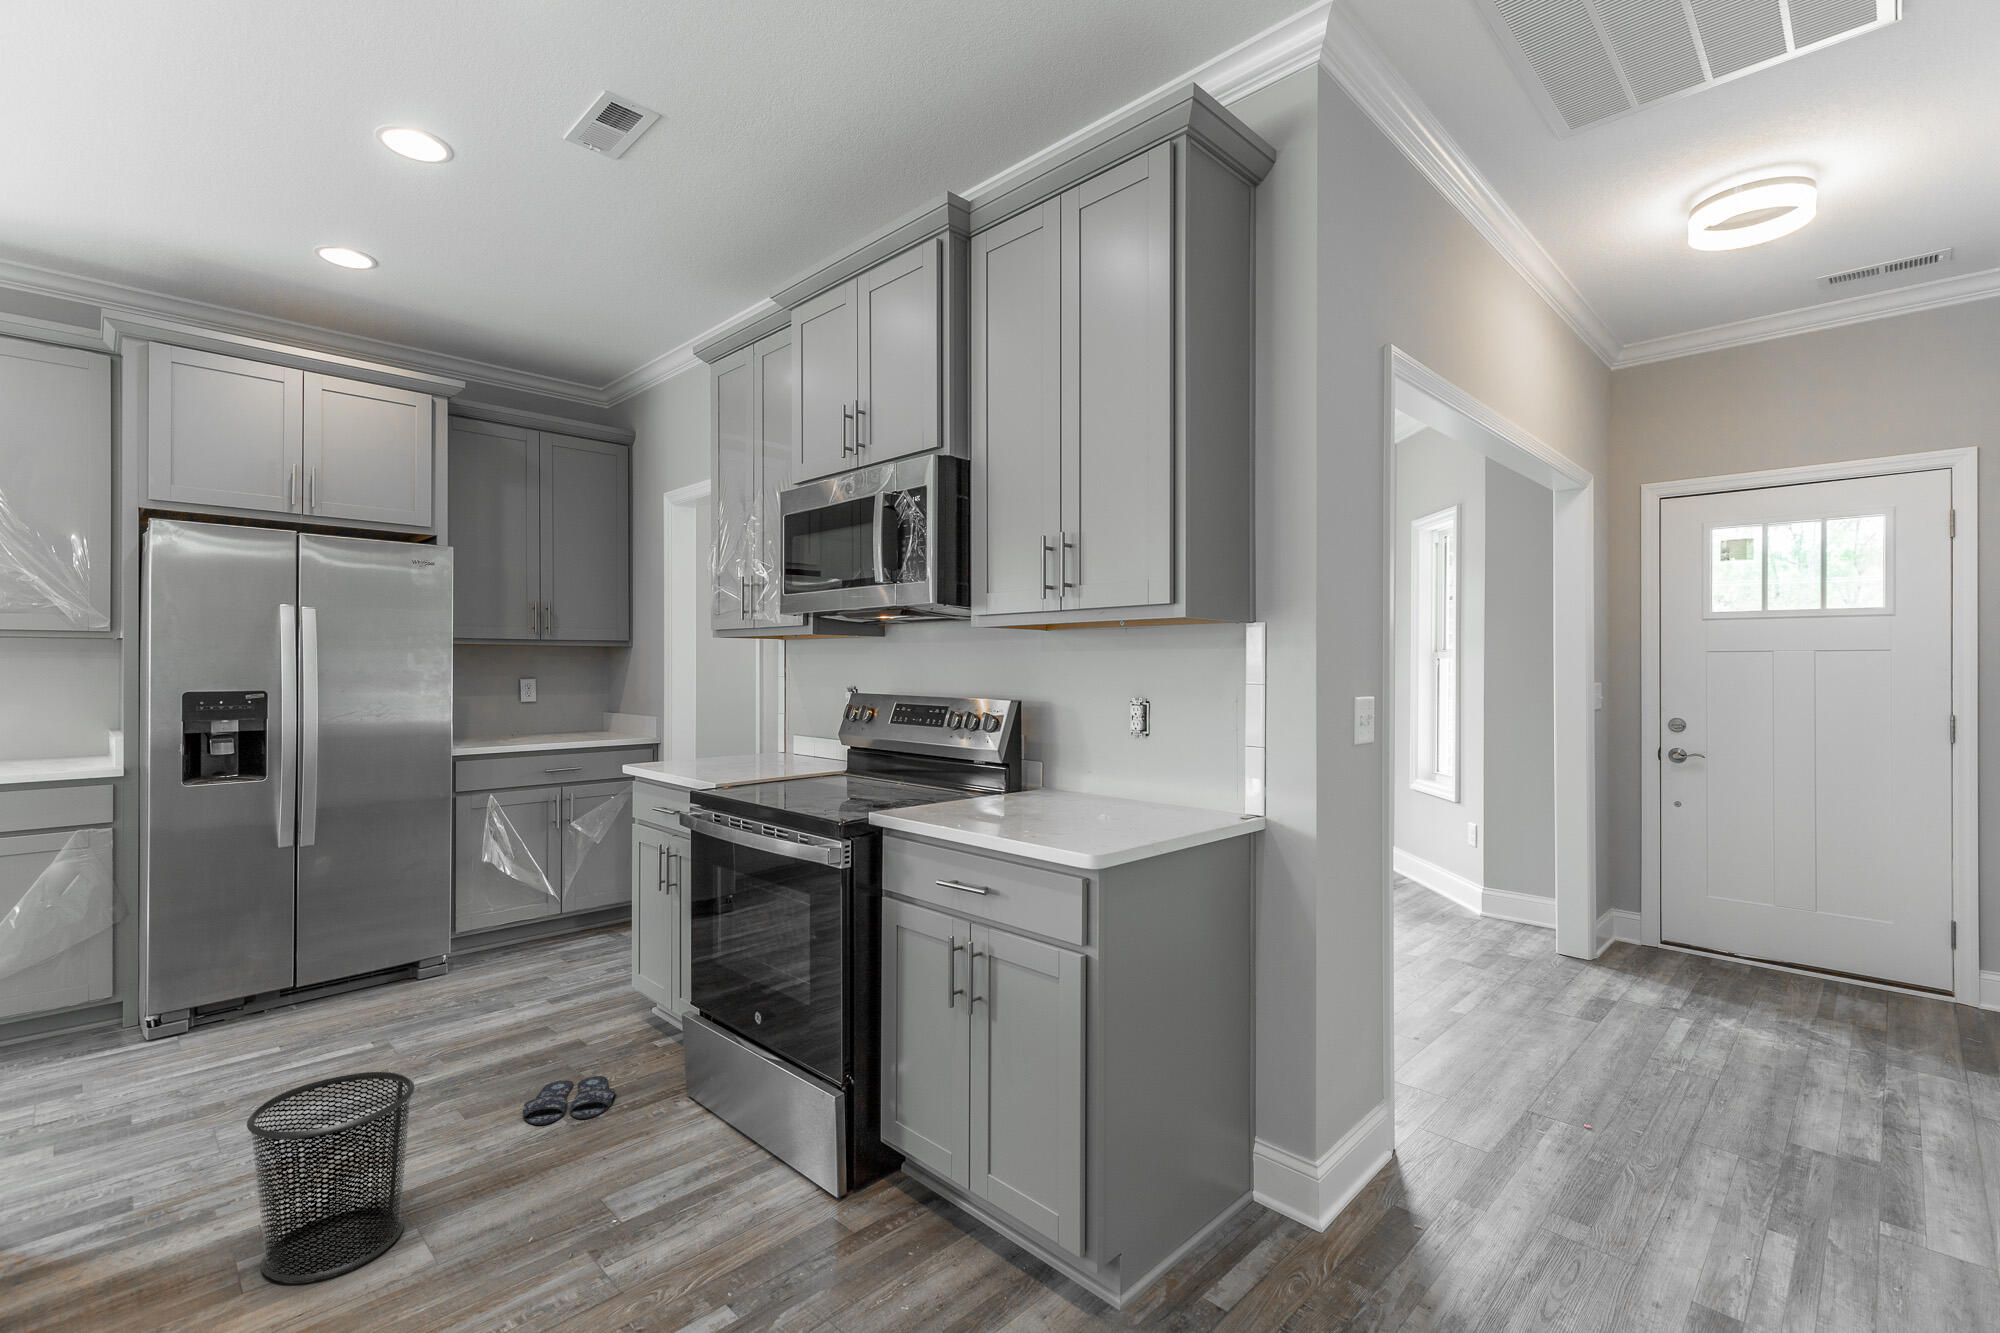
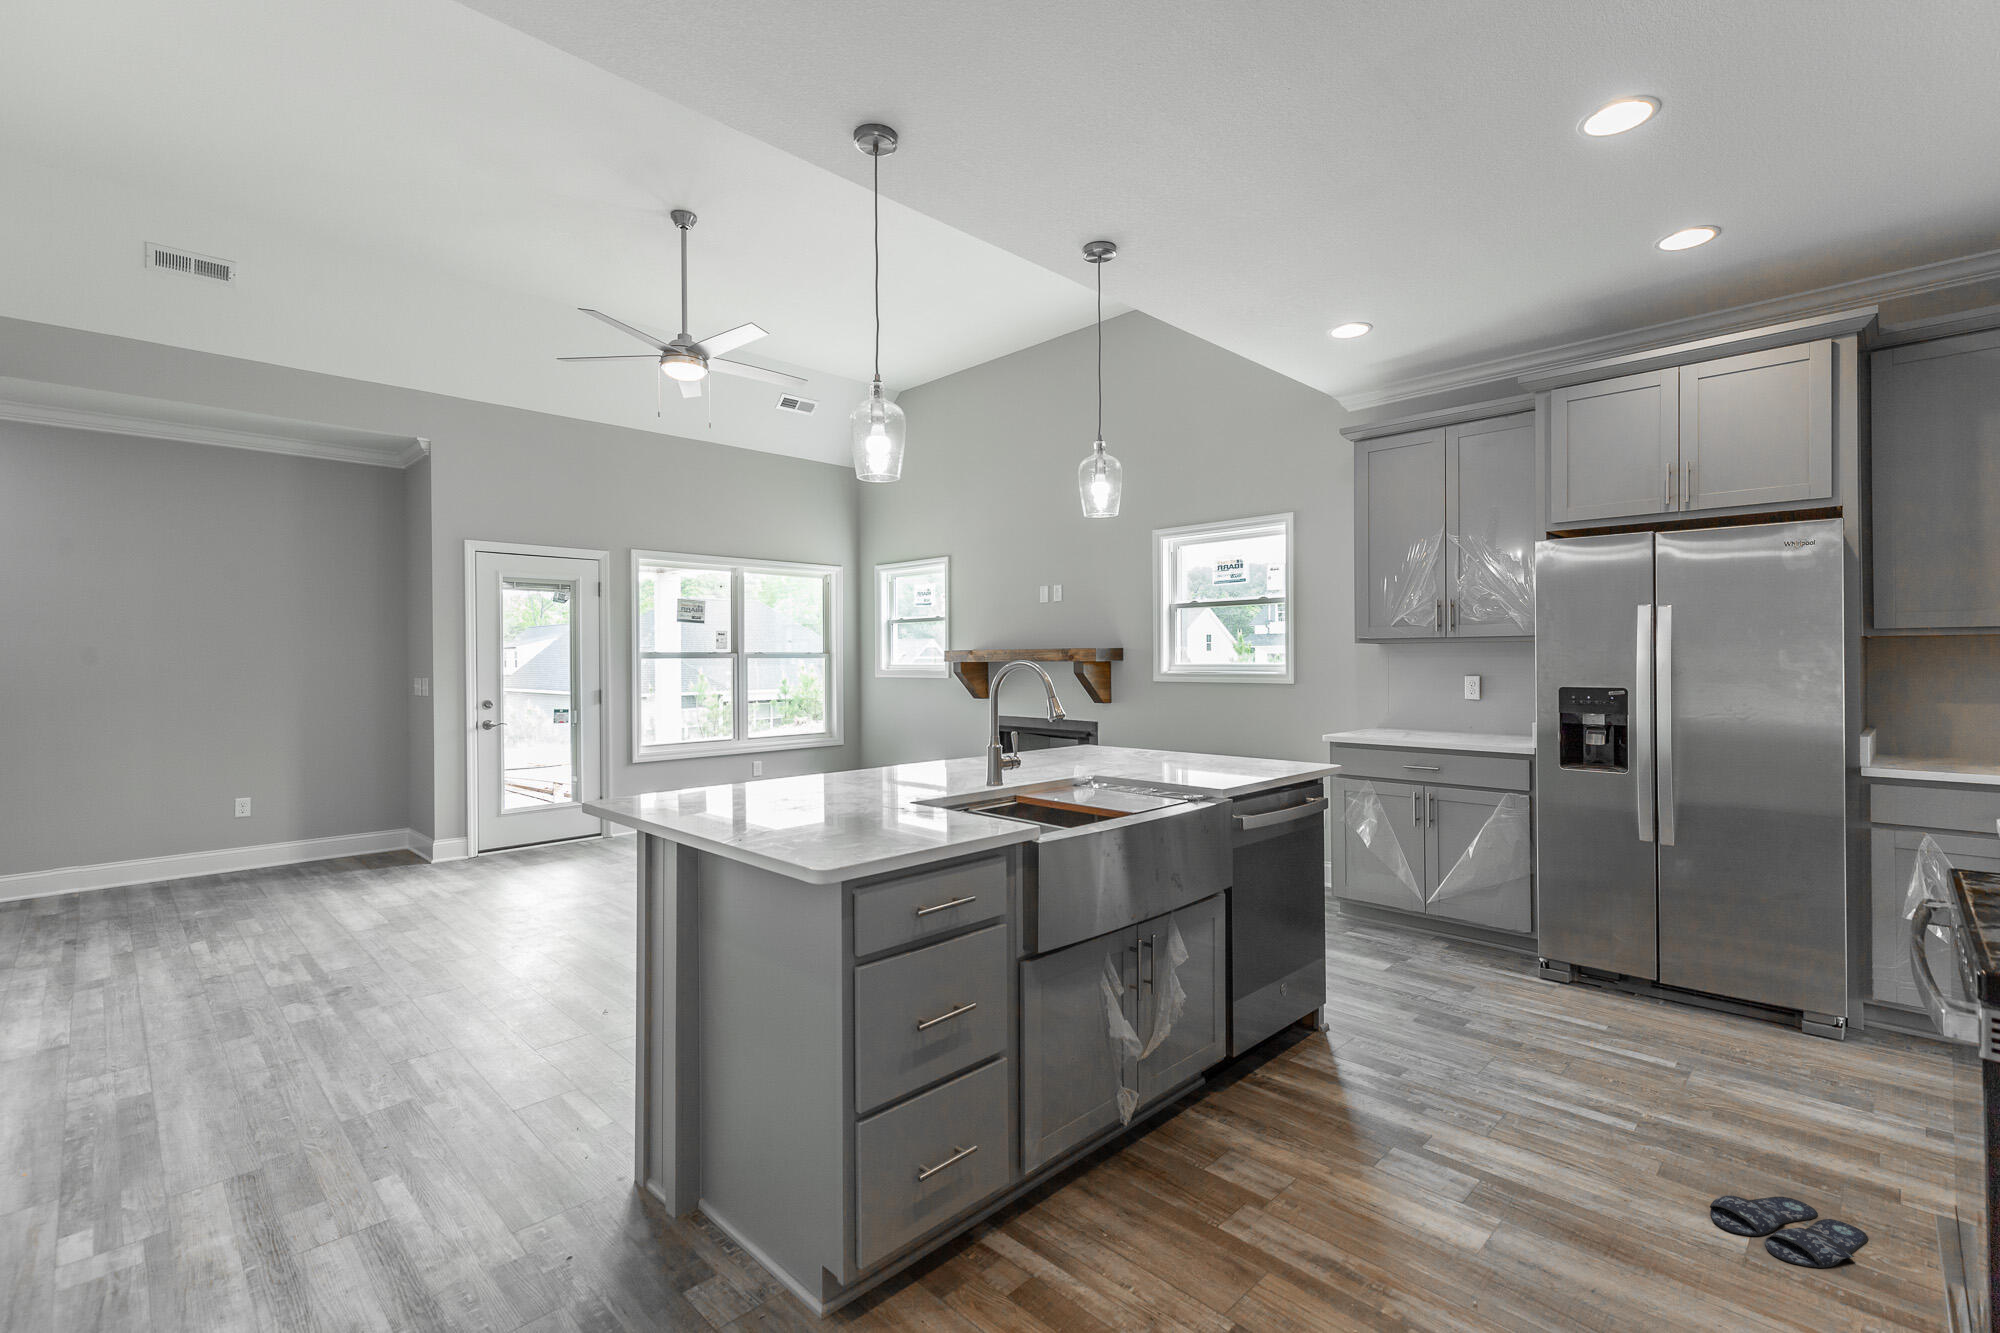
waste bin: present [247,1072,415,1282] -> none [1379,1033,1515,1217]

